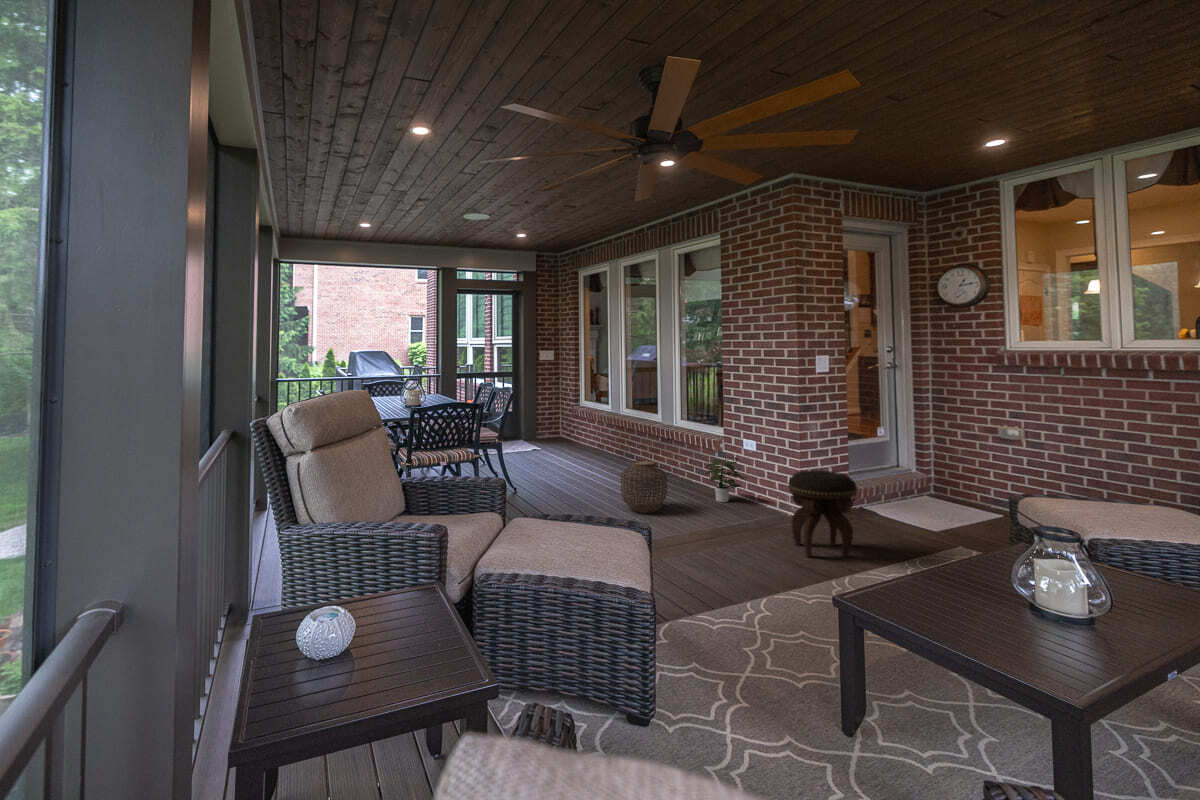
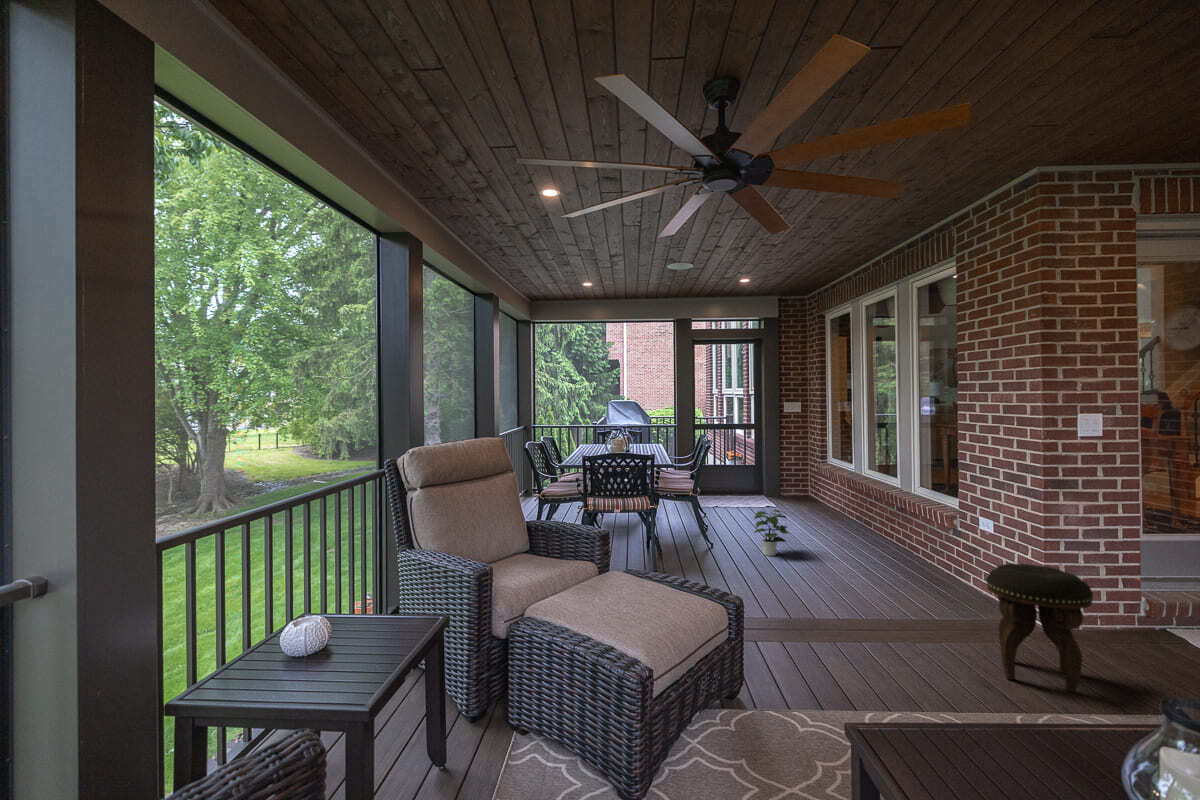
potted plant: present [706,457,746,502] -> present [754,510,789,556]
woven basket: present [621,460,667,513] -> none [807,528,864,590]

